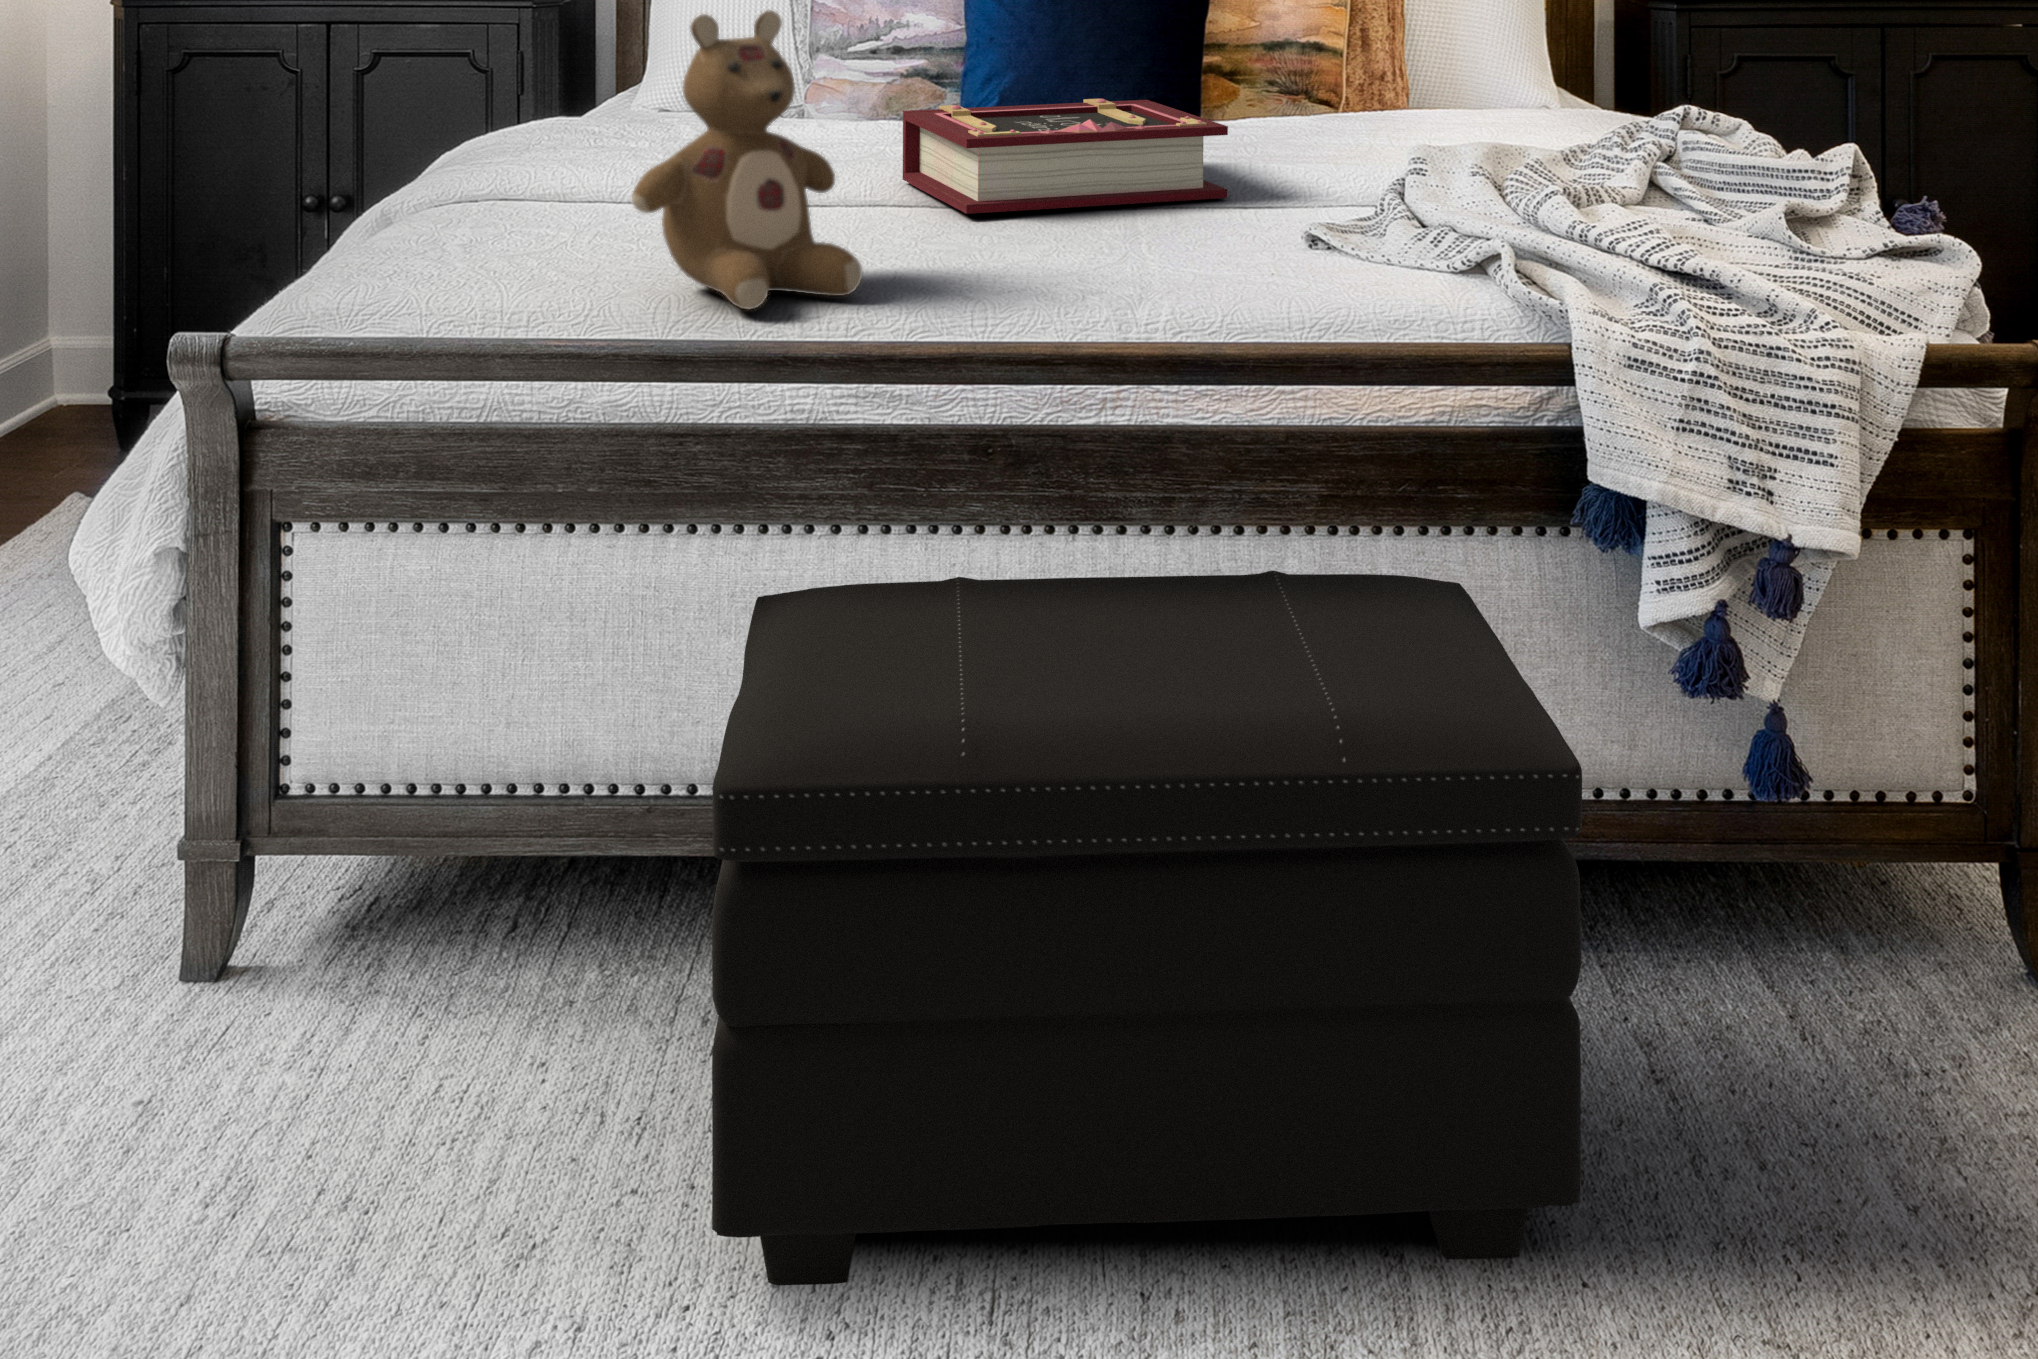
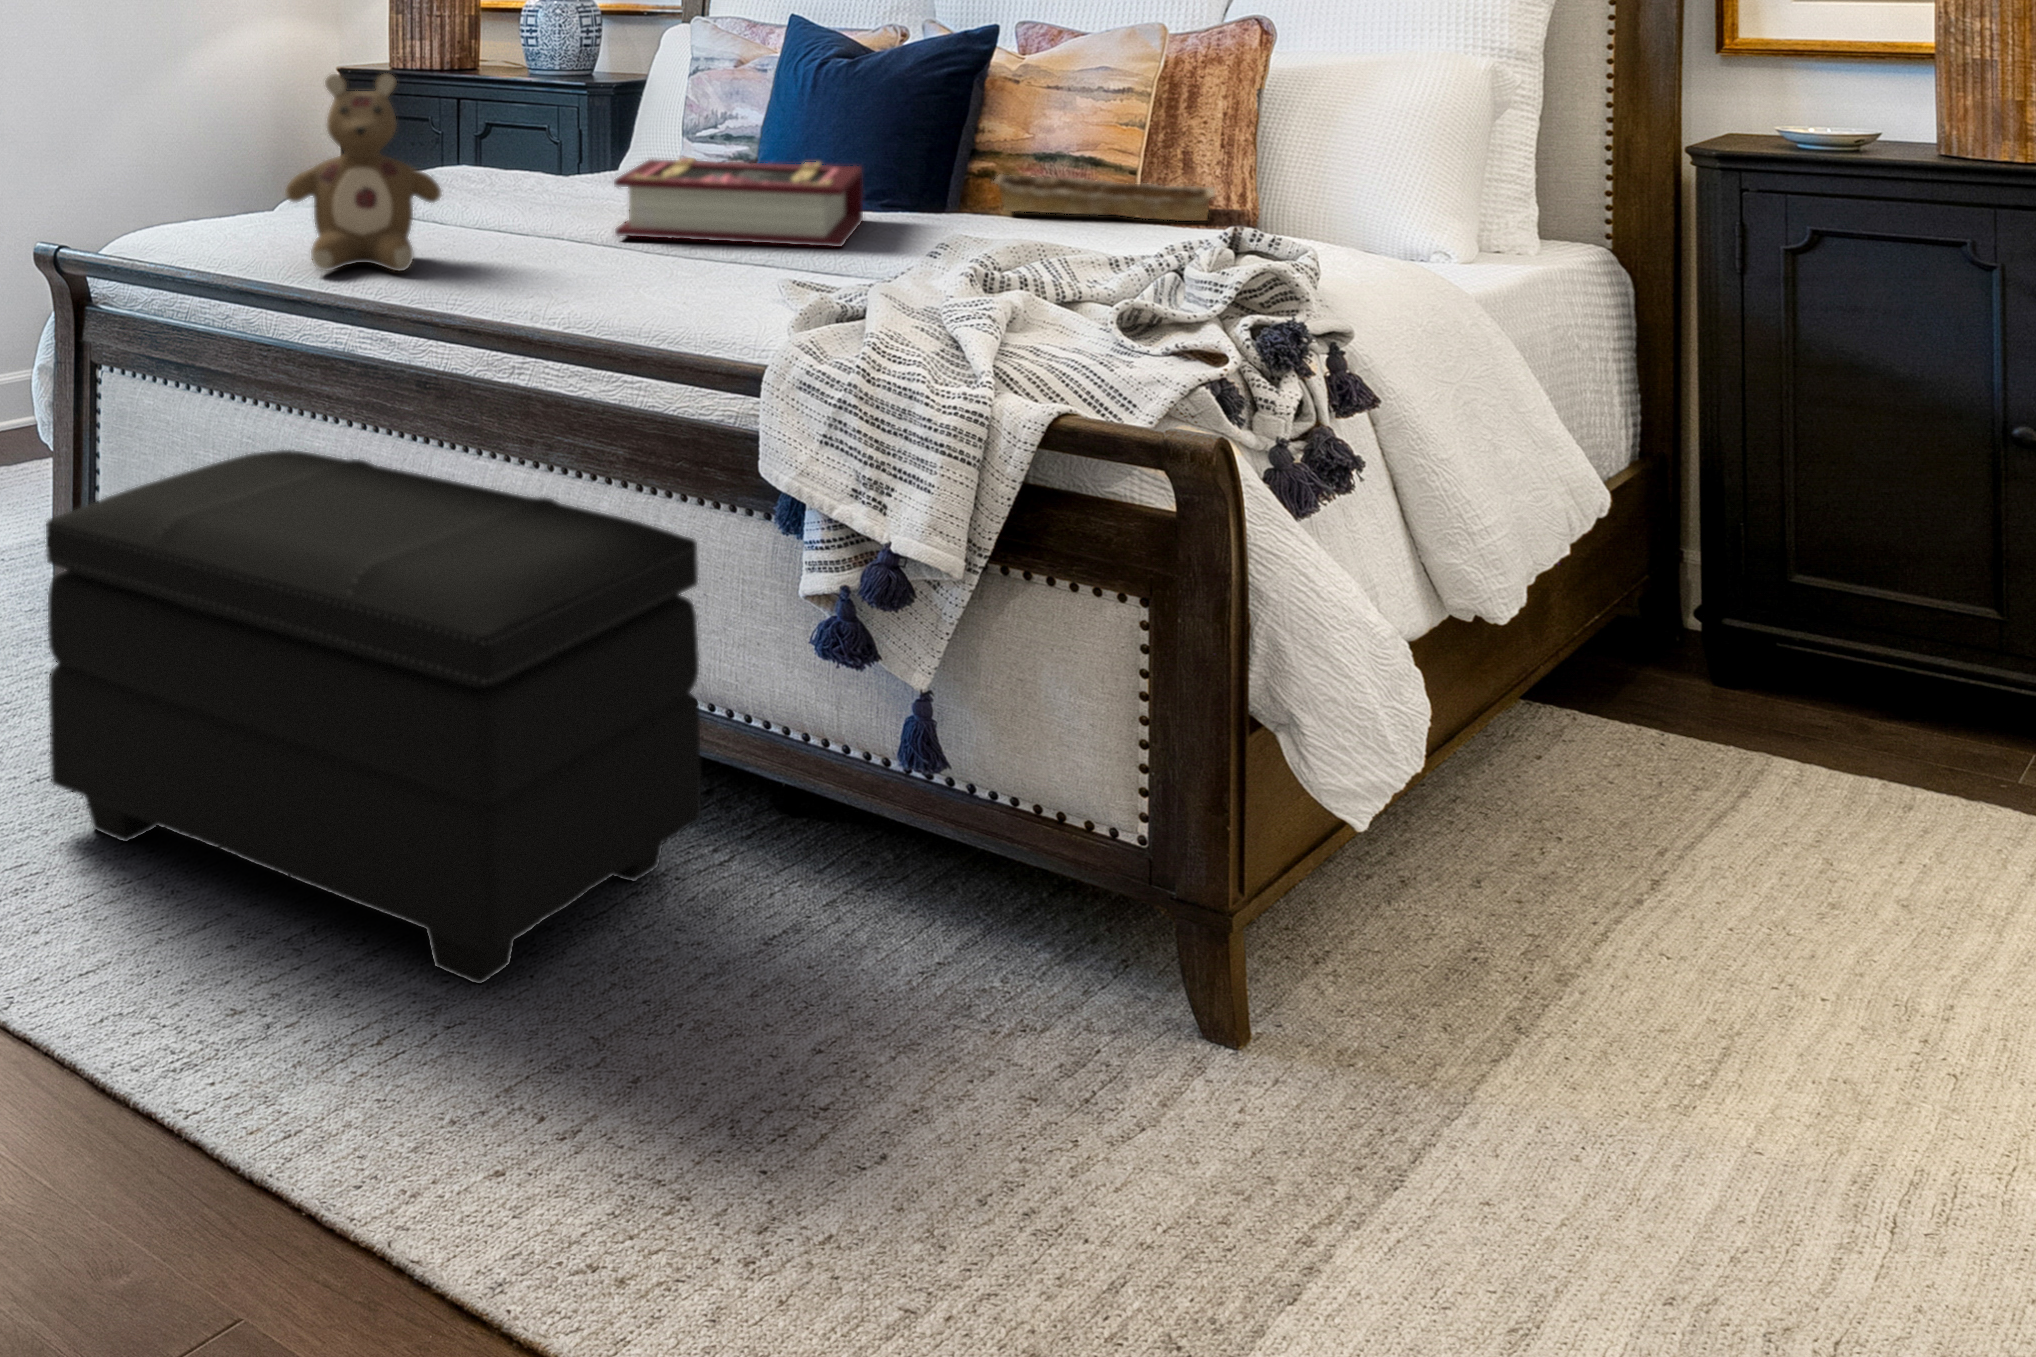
tray: none [1212,96,1460,139] -> present [994,174,1215,221]

